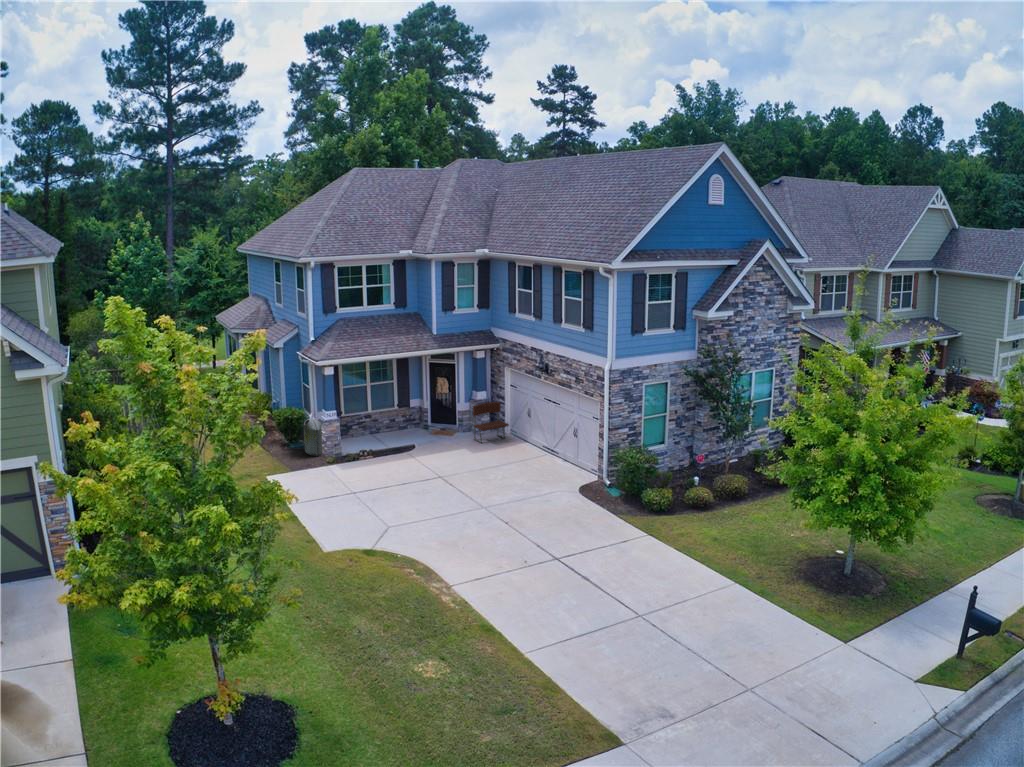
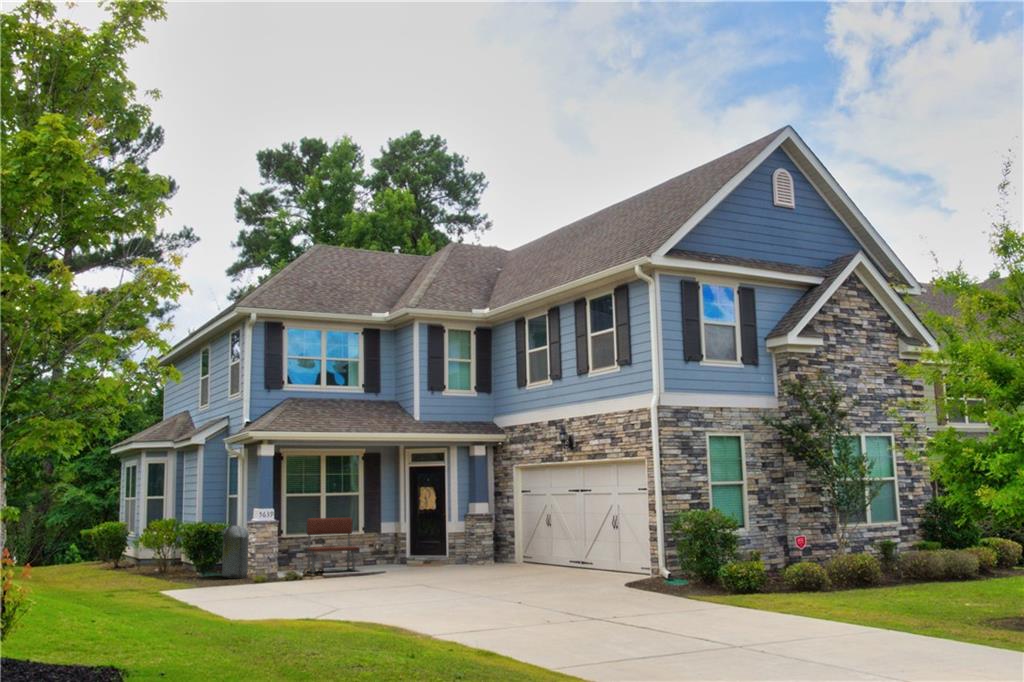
bench: present [473,402,509,443] -> present [307,518,359,573]

